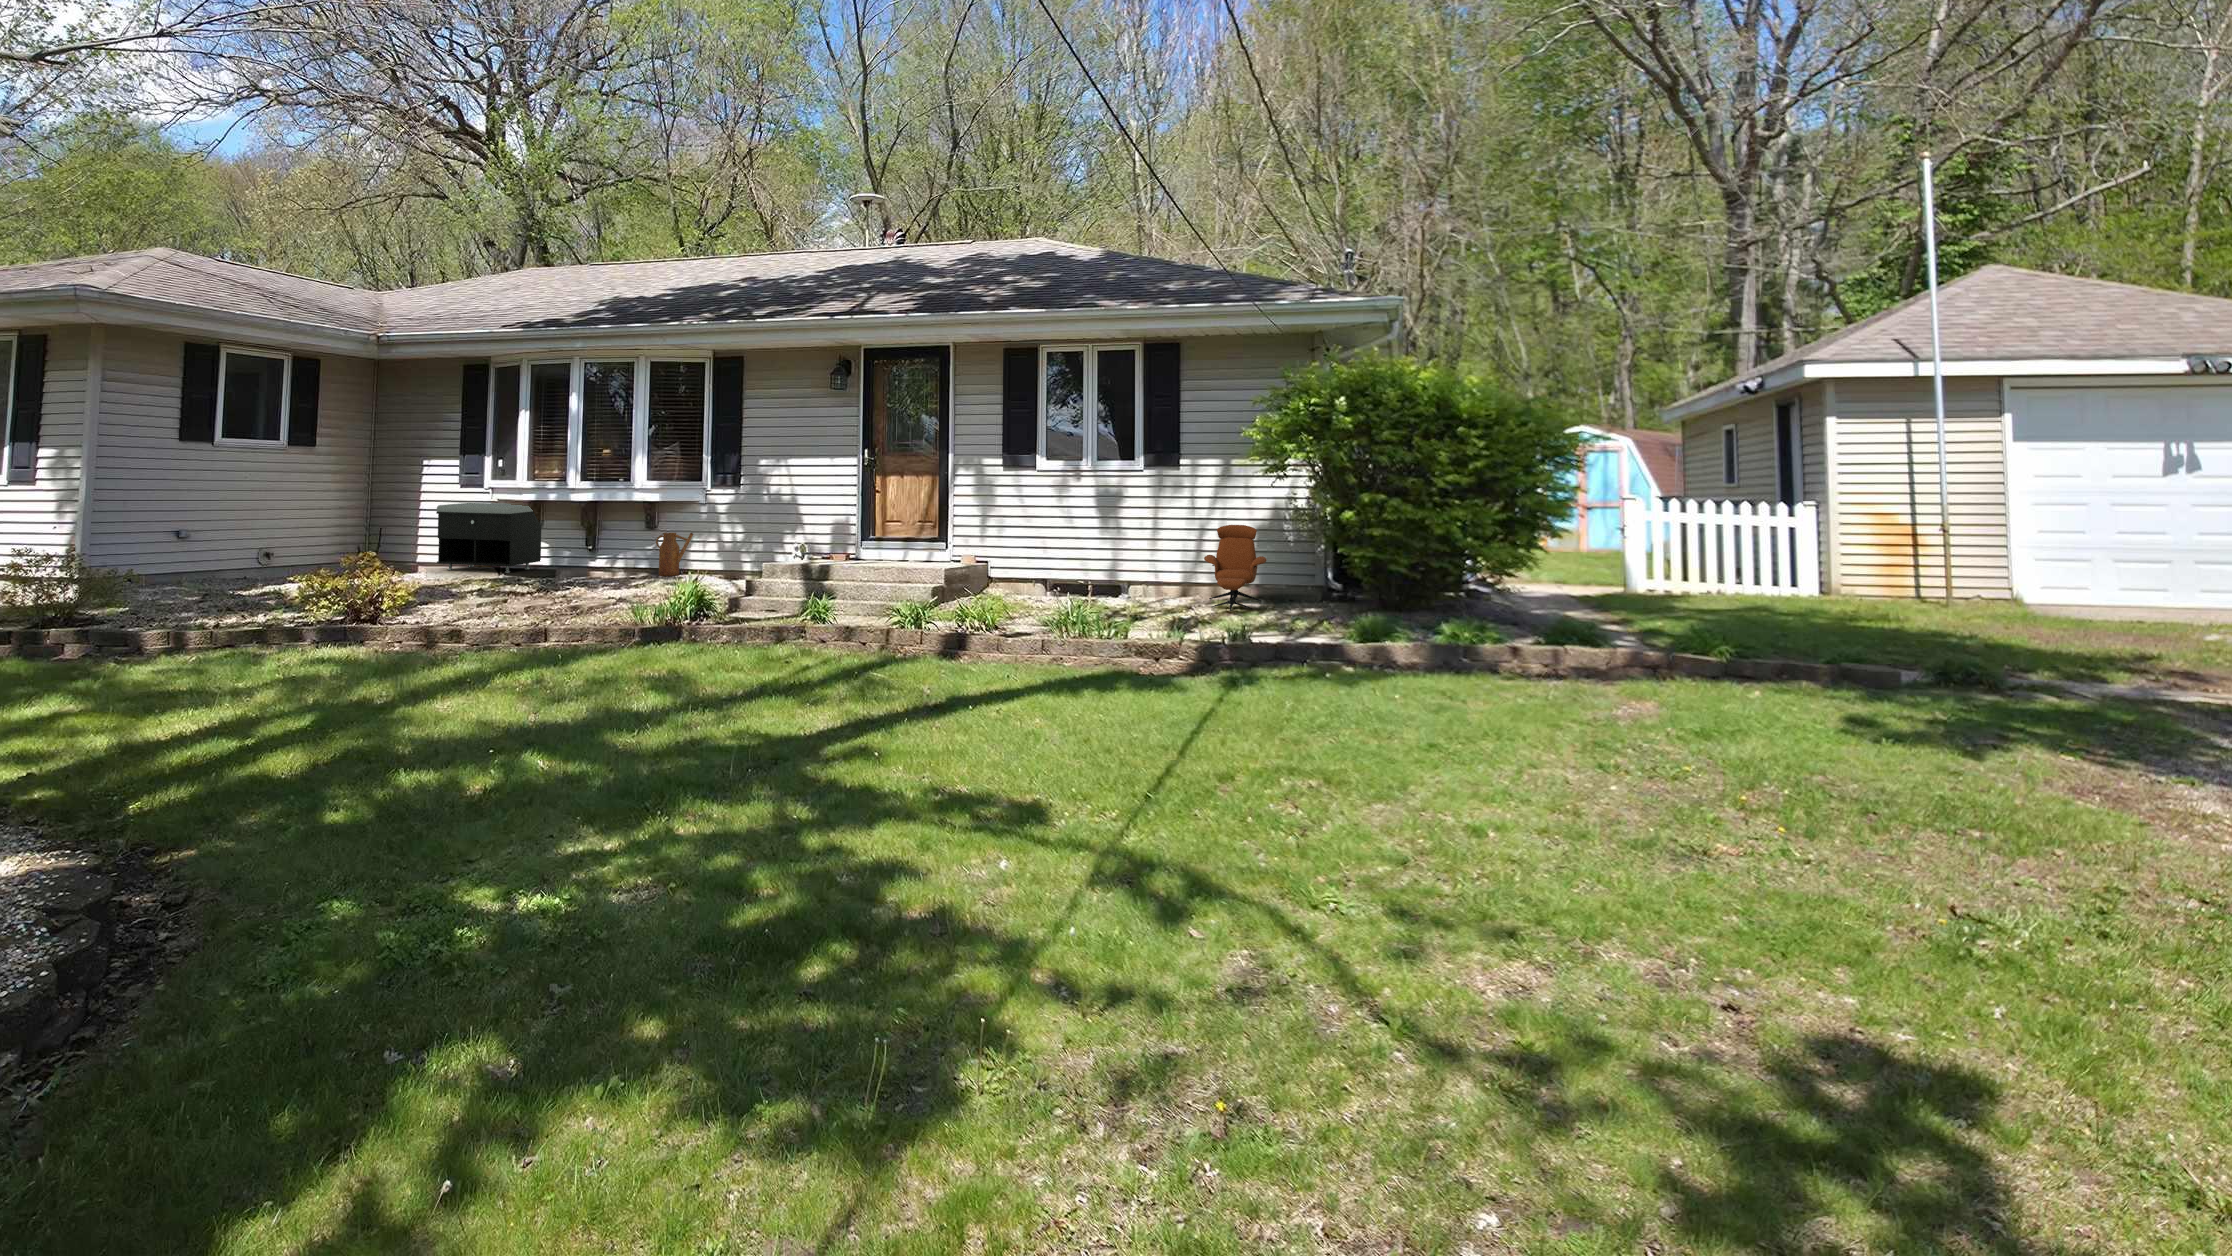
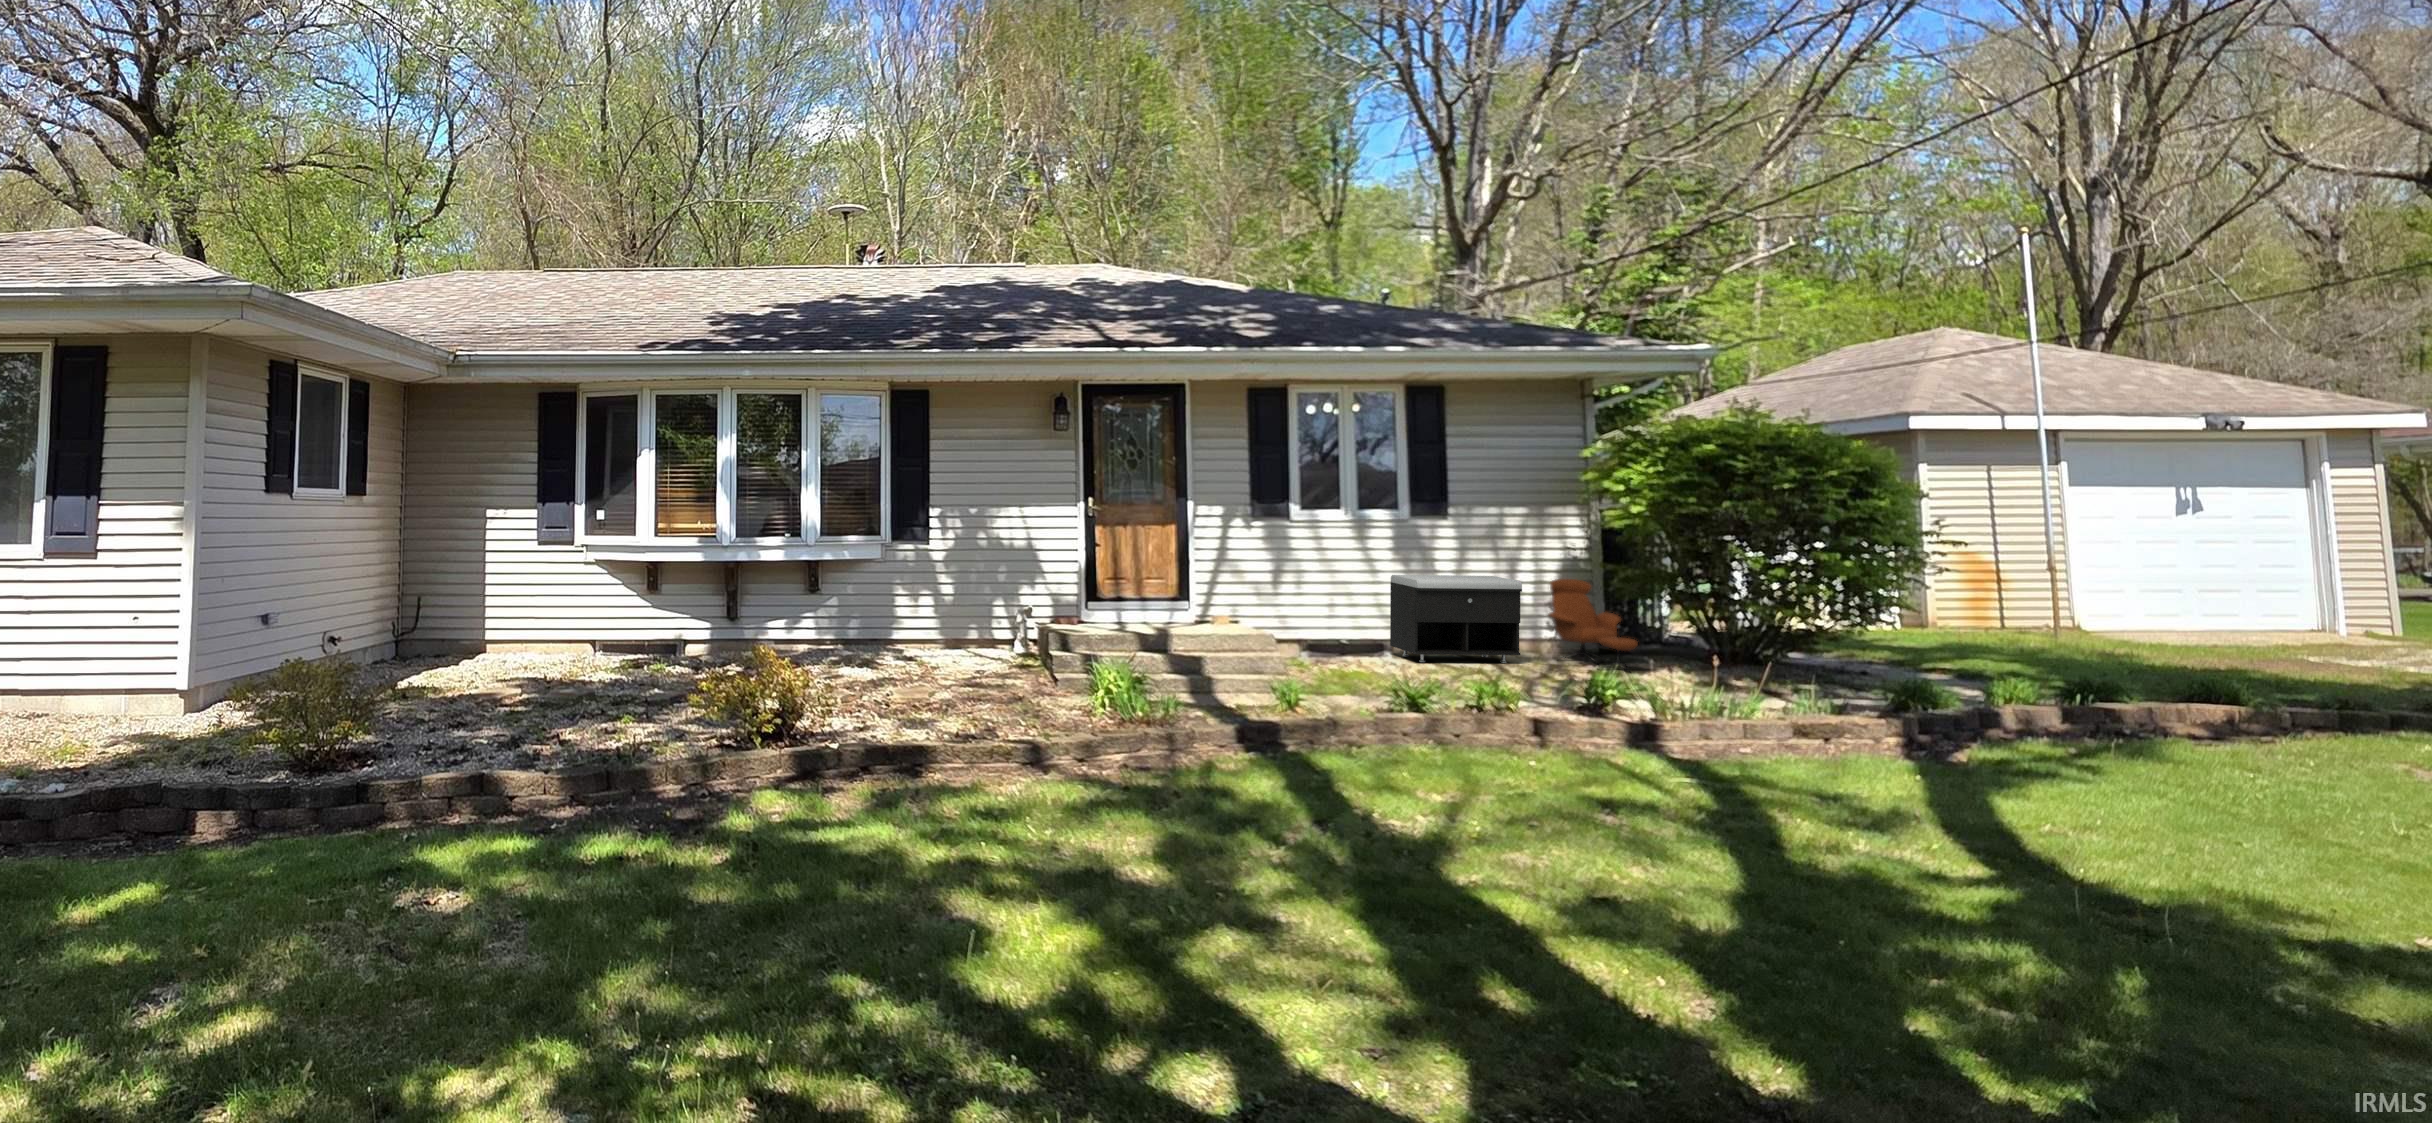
storage bench: present [436,503,541,573] -> present [1390,575,1522,663]
watering can: present [656,533,693,576] -> none [877,600,929,655]

